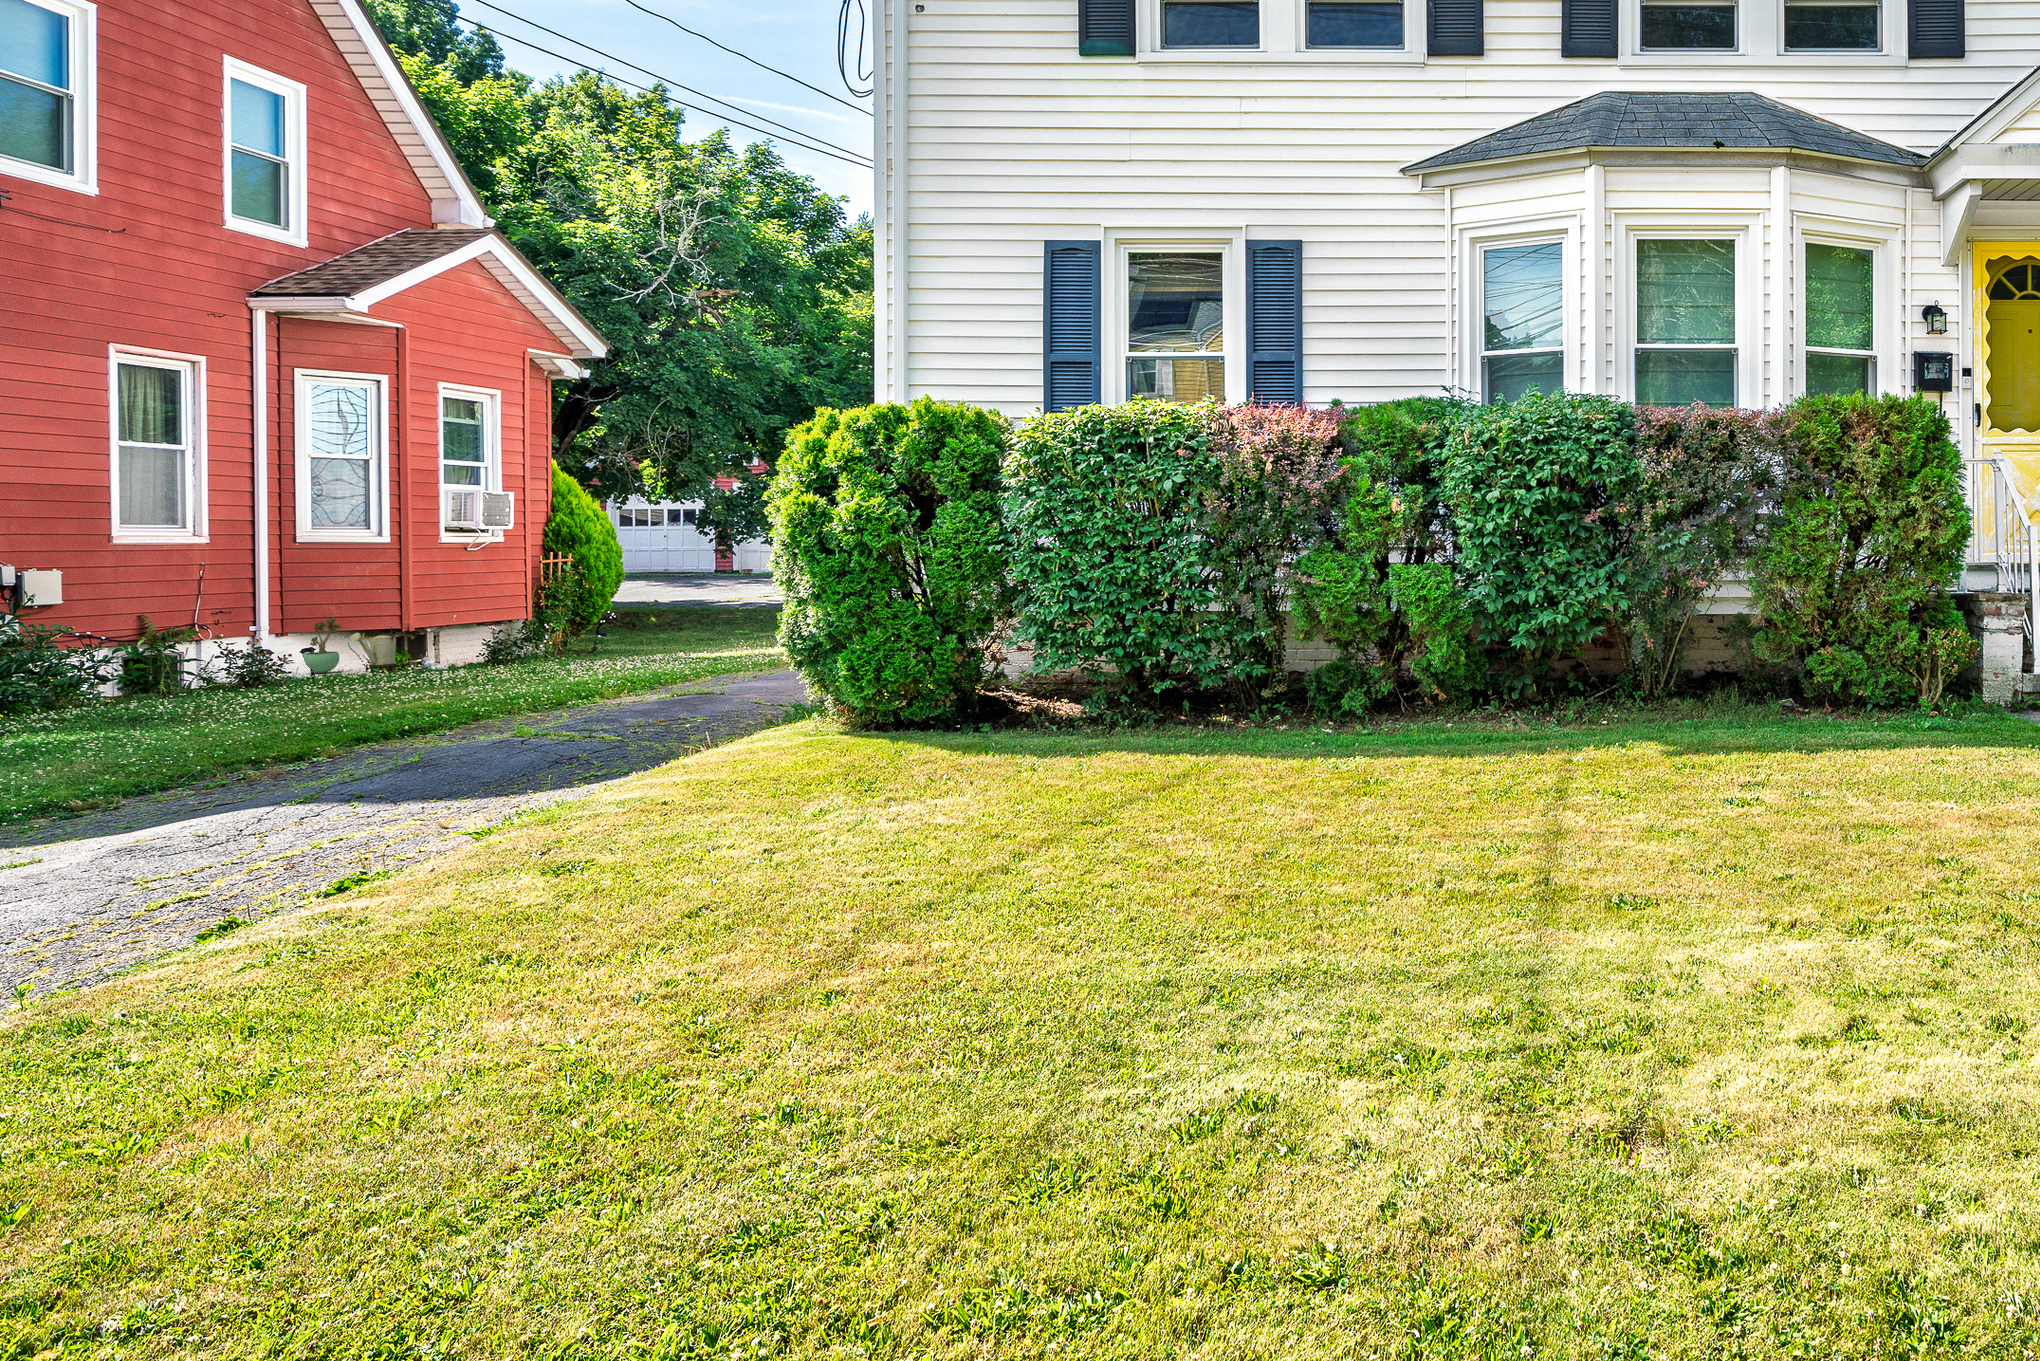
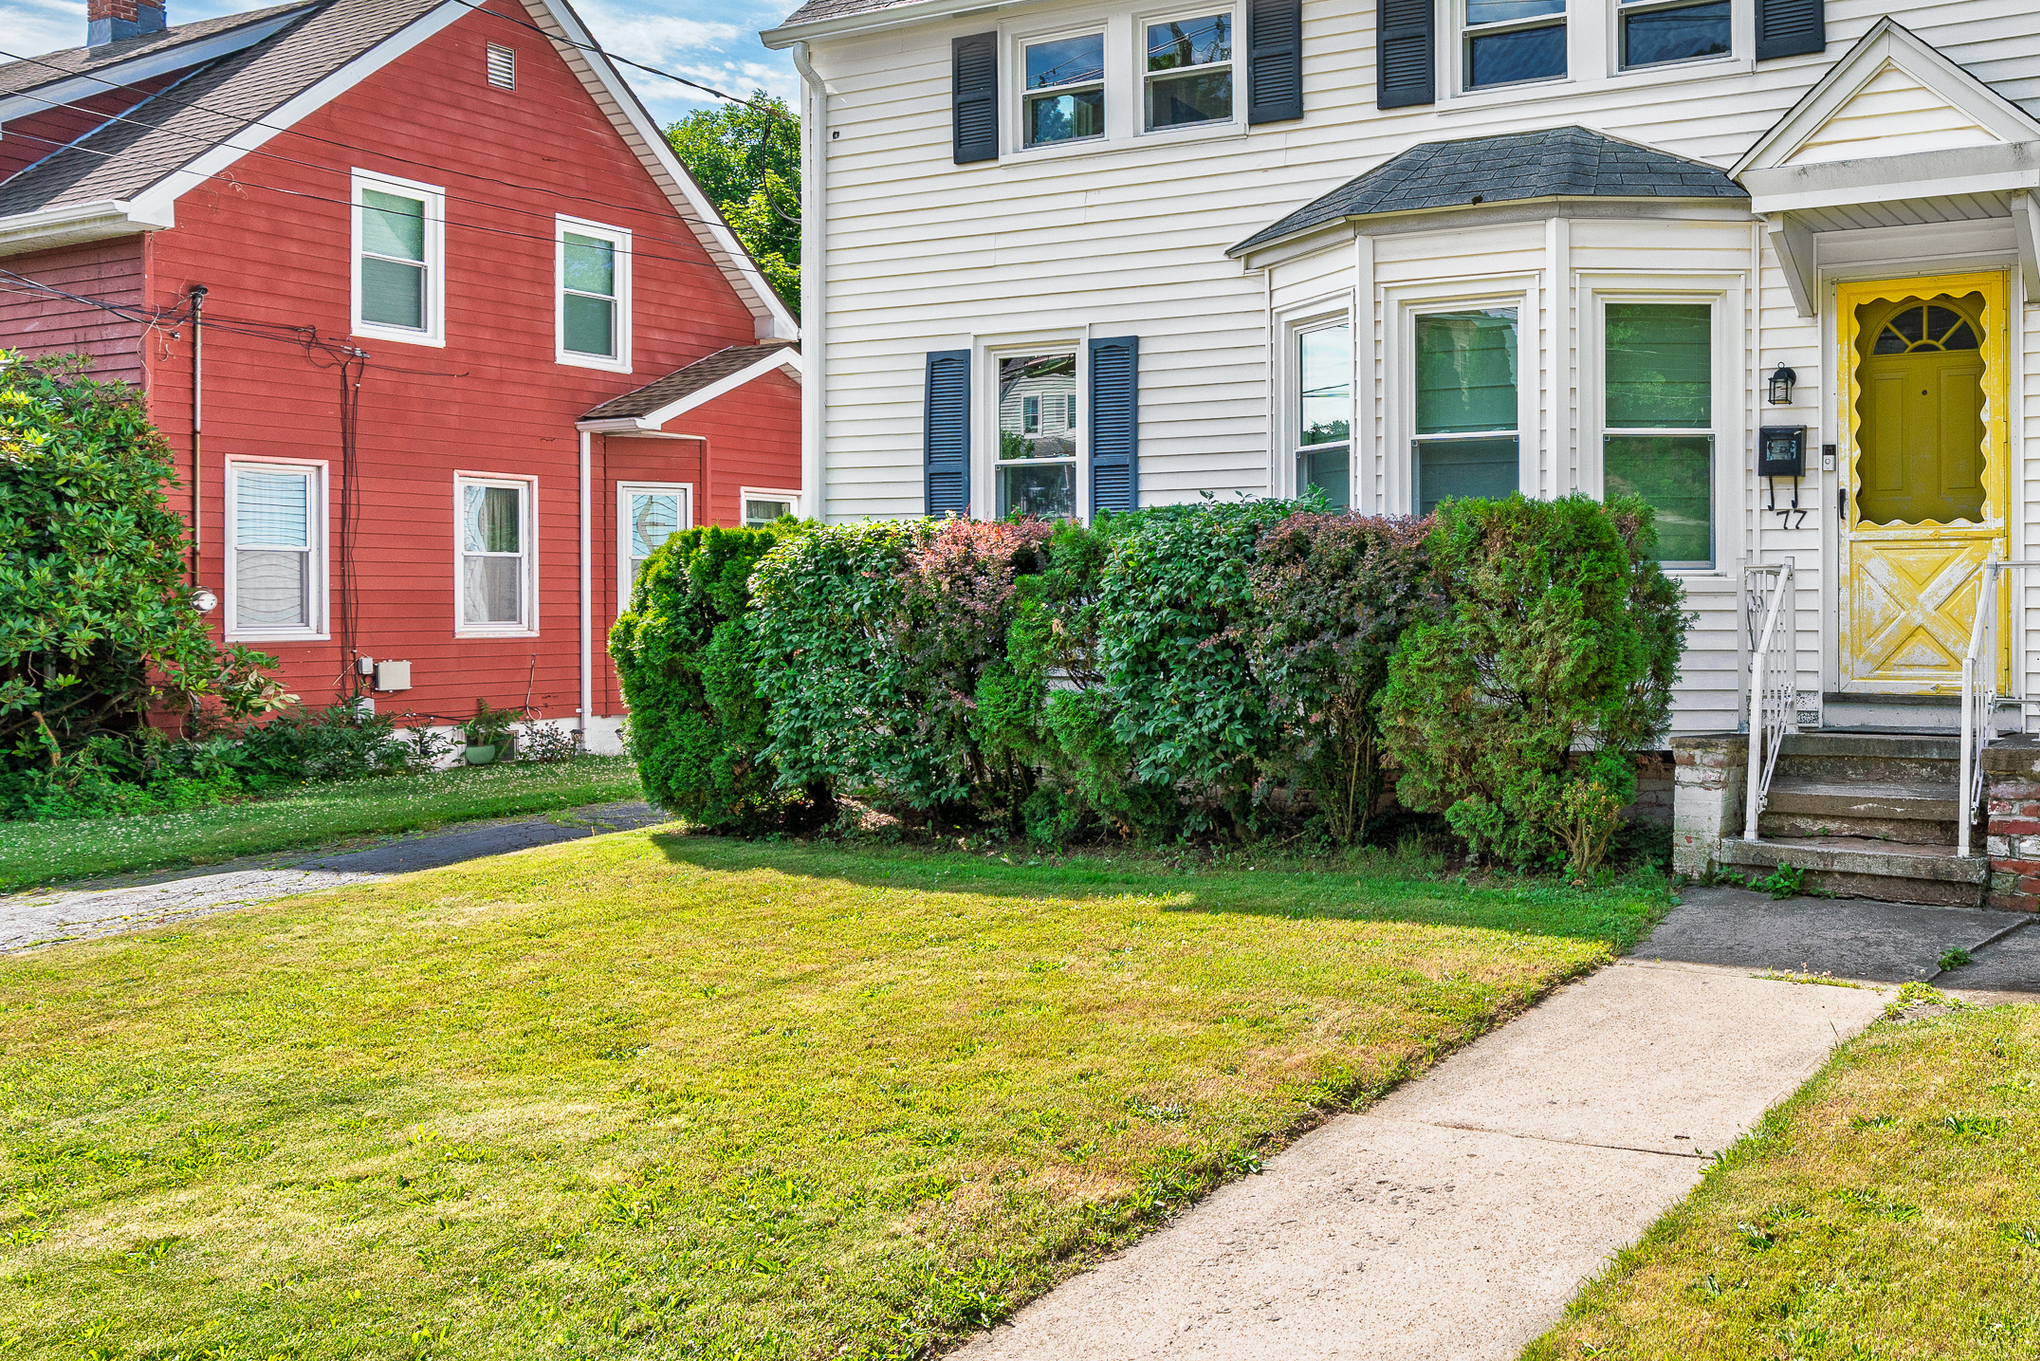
watering can: present [350,627,398,668] -> none [510,720,554,758]

